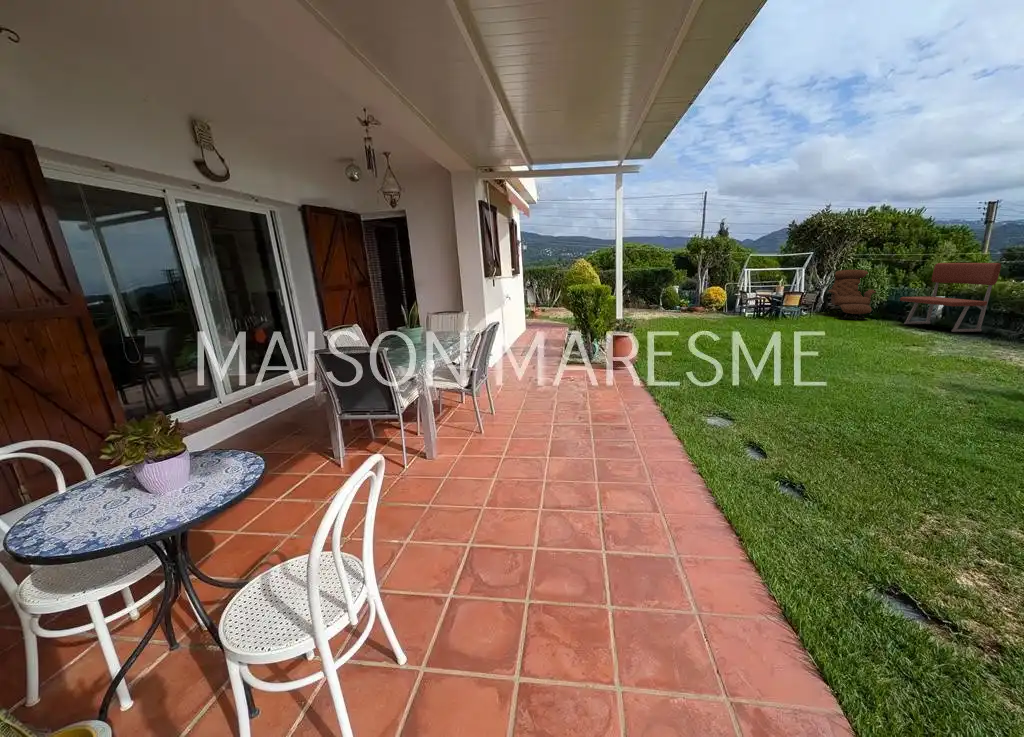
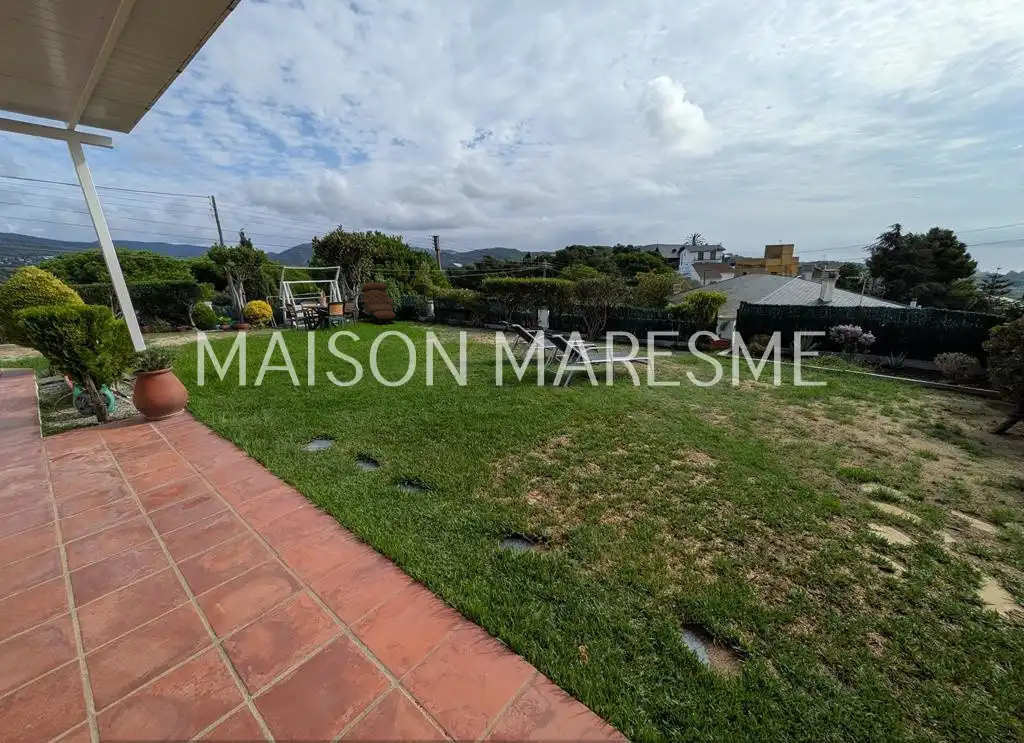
bench: present [900,263,1001,332] -> none [411,278,457,327]

